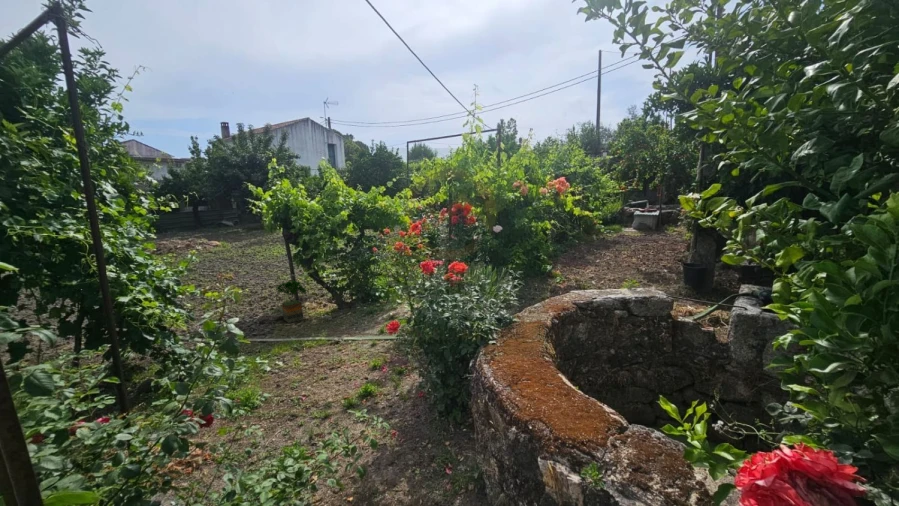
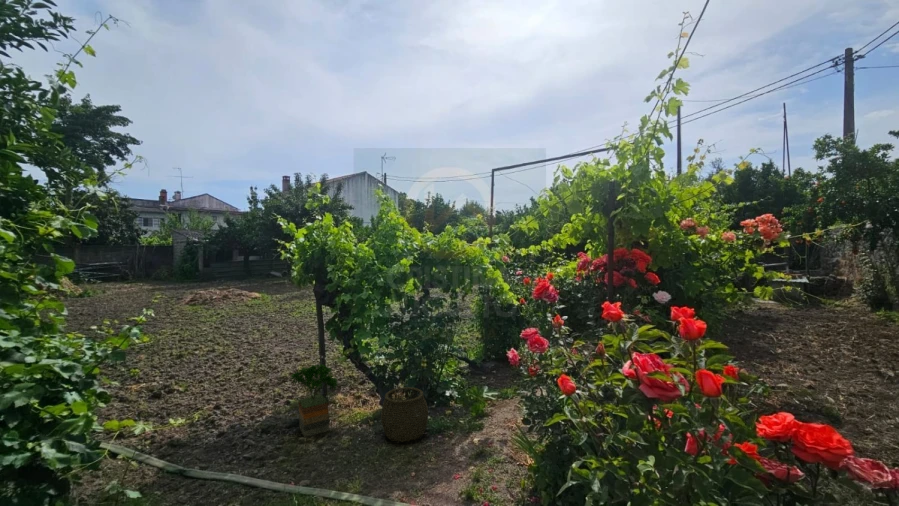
woven basket: none [335,291,365,320] -> present [381,387,428,442]

